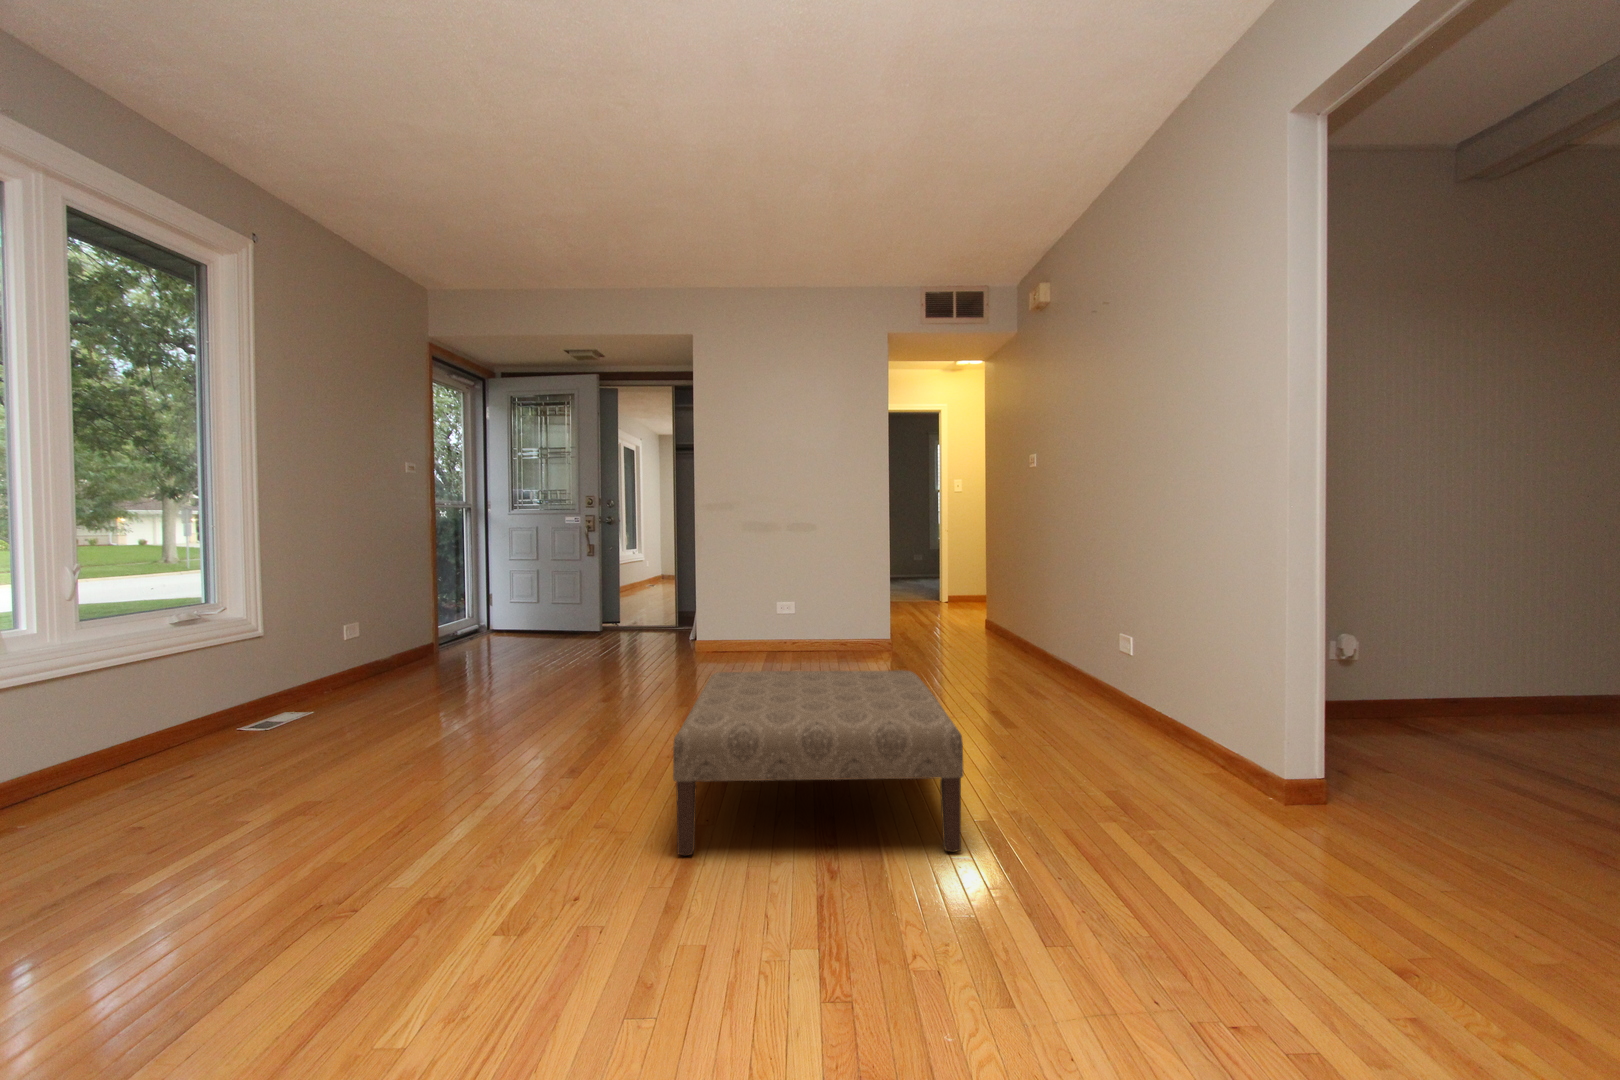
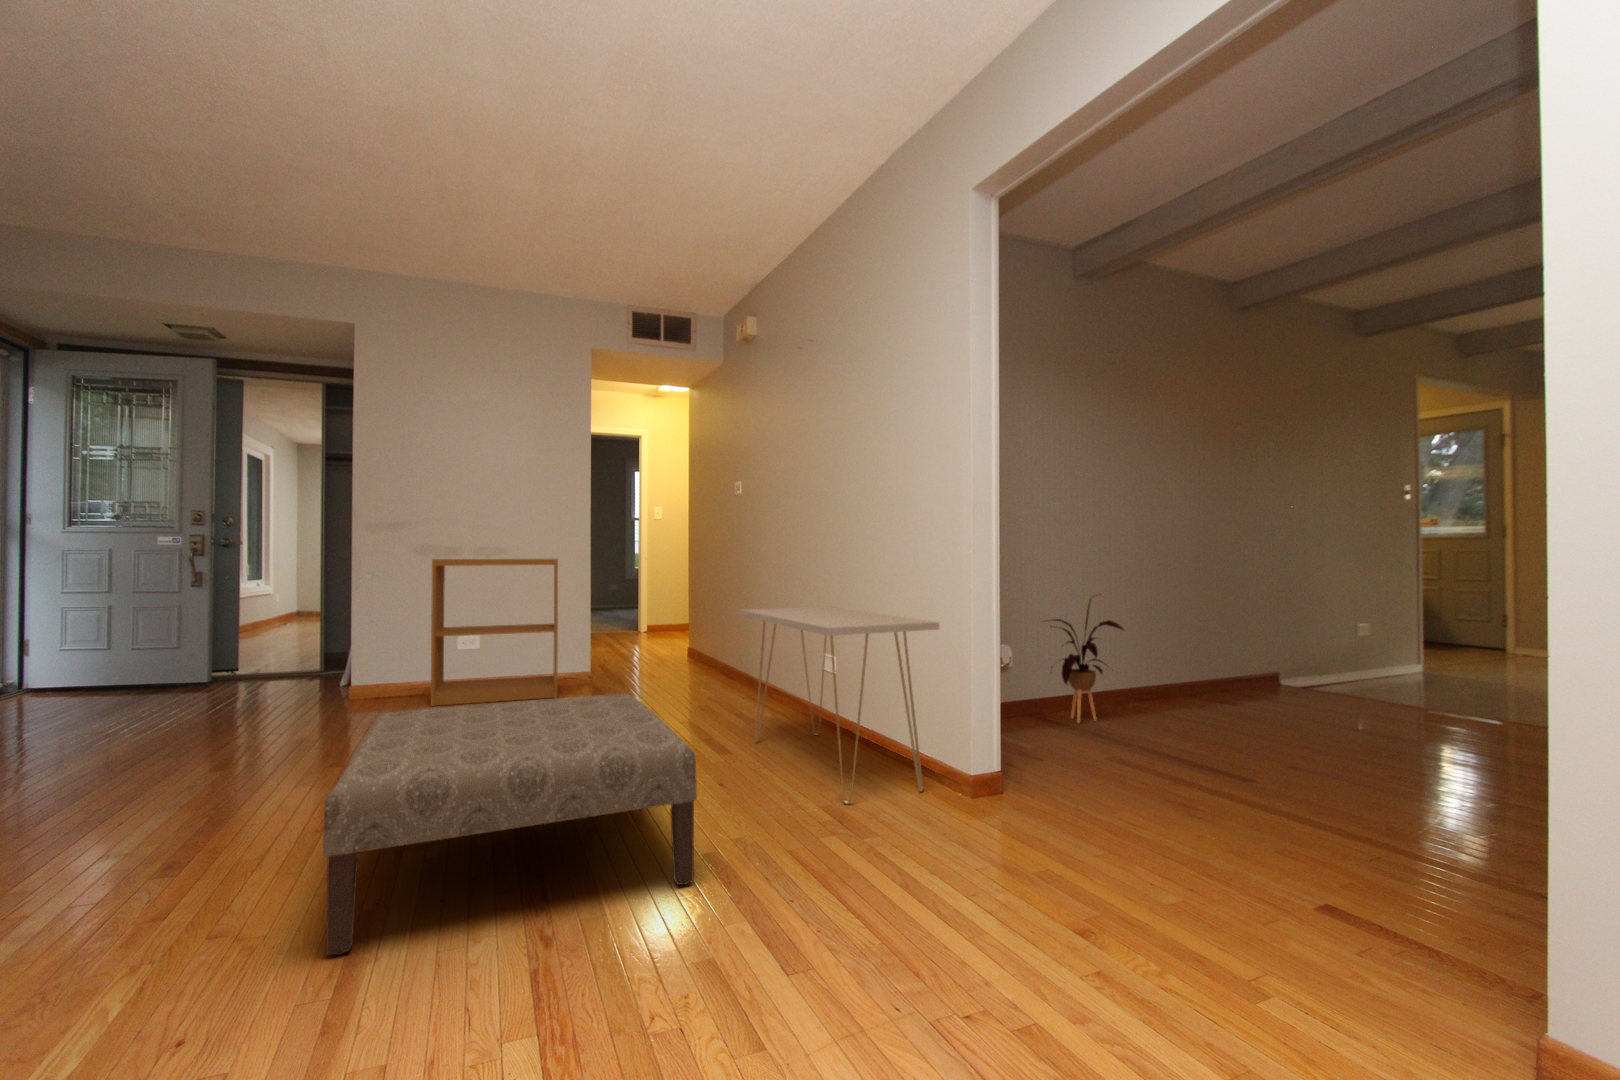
bookshelf: none [754,535,860,666] -> present [431,559,558,706]
house plant: none [1415,587,1547,748] -> present [1051,595,1124,723]
console table: none [1026,592,1248,802] -> present [739,607,939,804]

